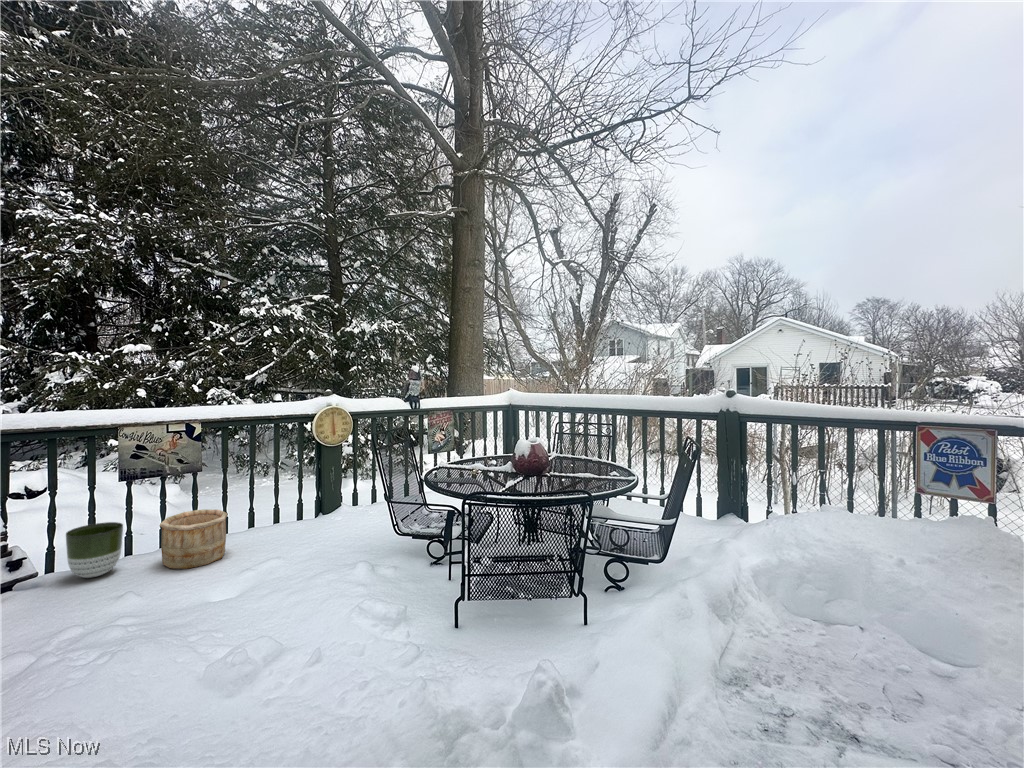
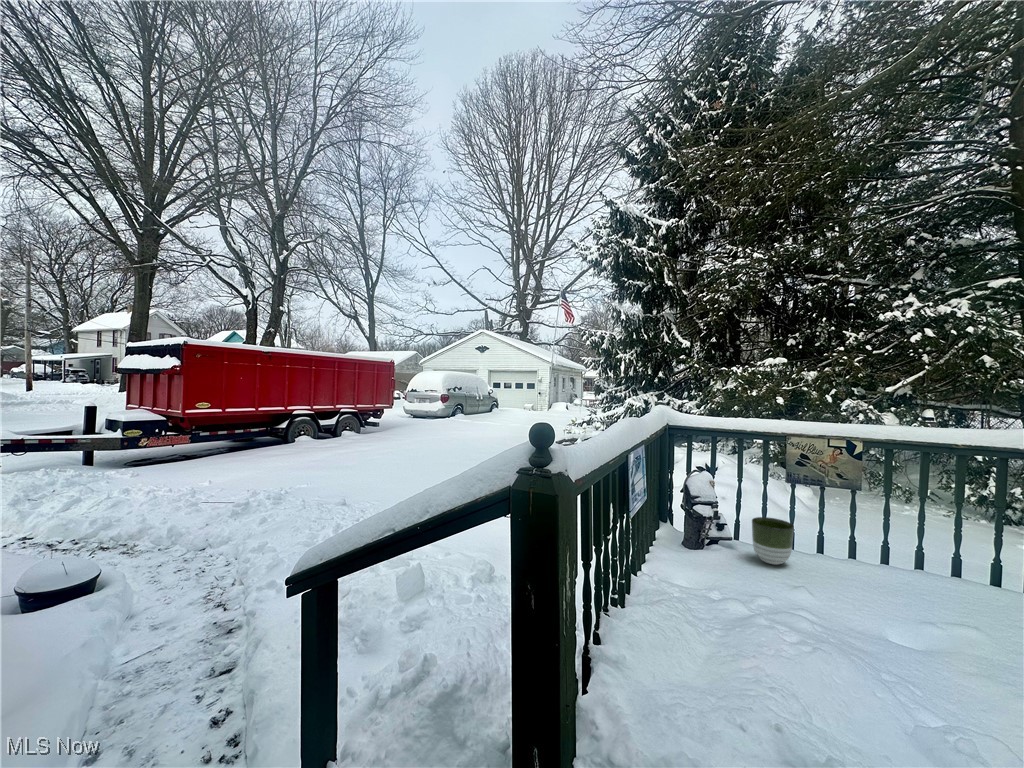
wooden bucket: present [159,509,228,569] -> none [827,530,900,595]

